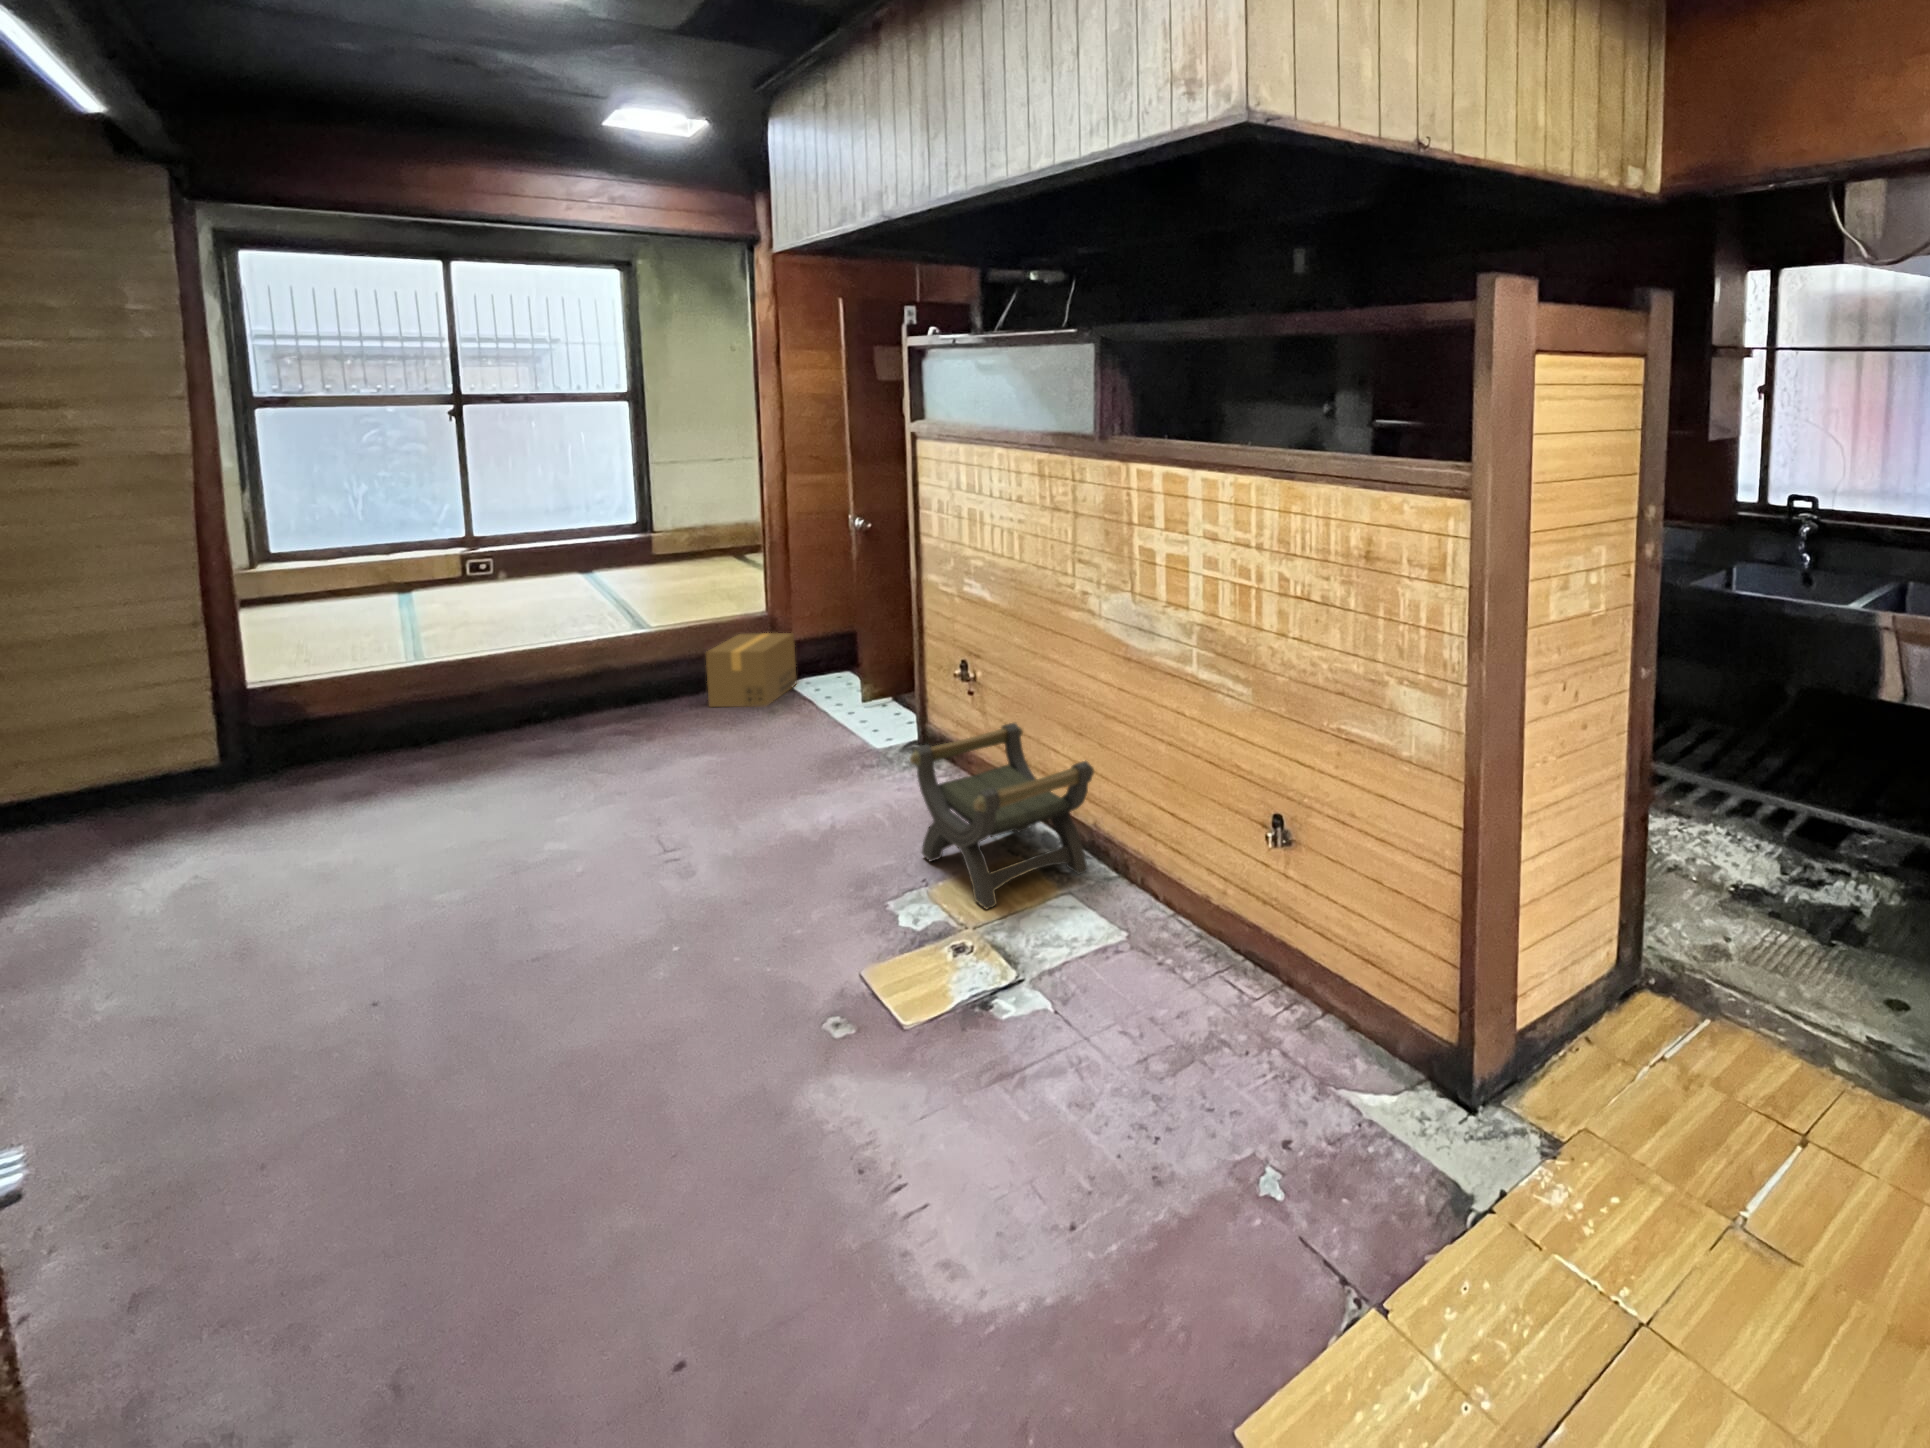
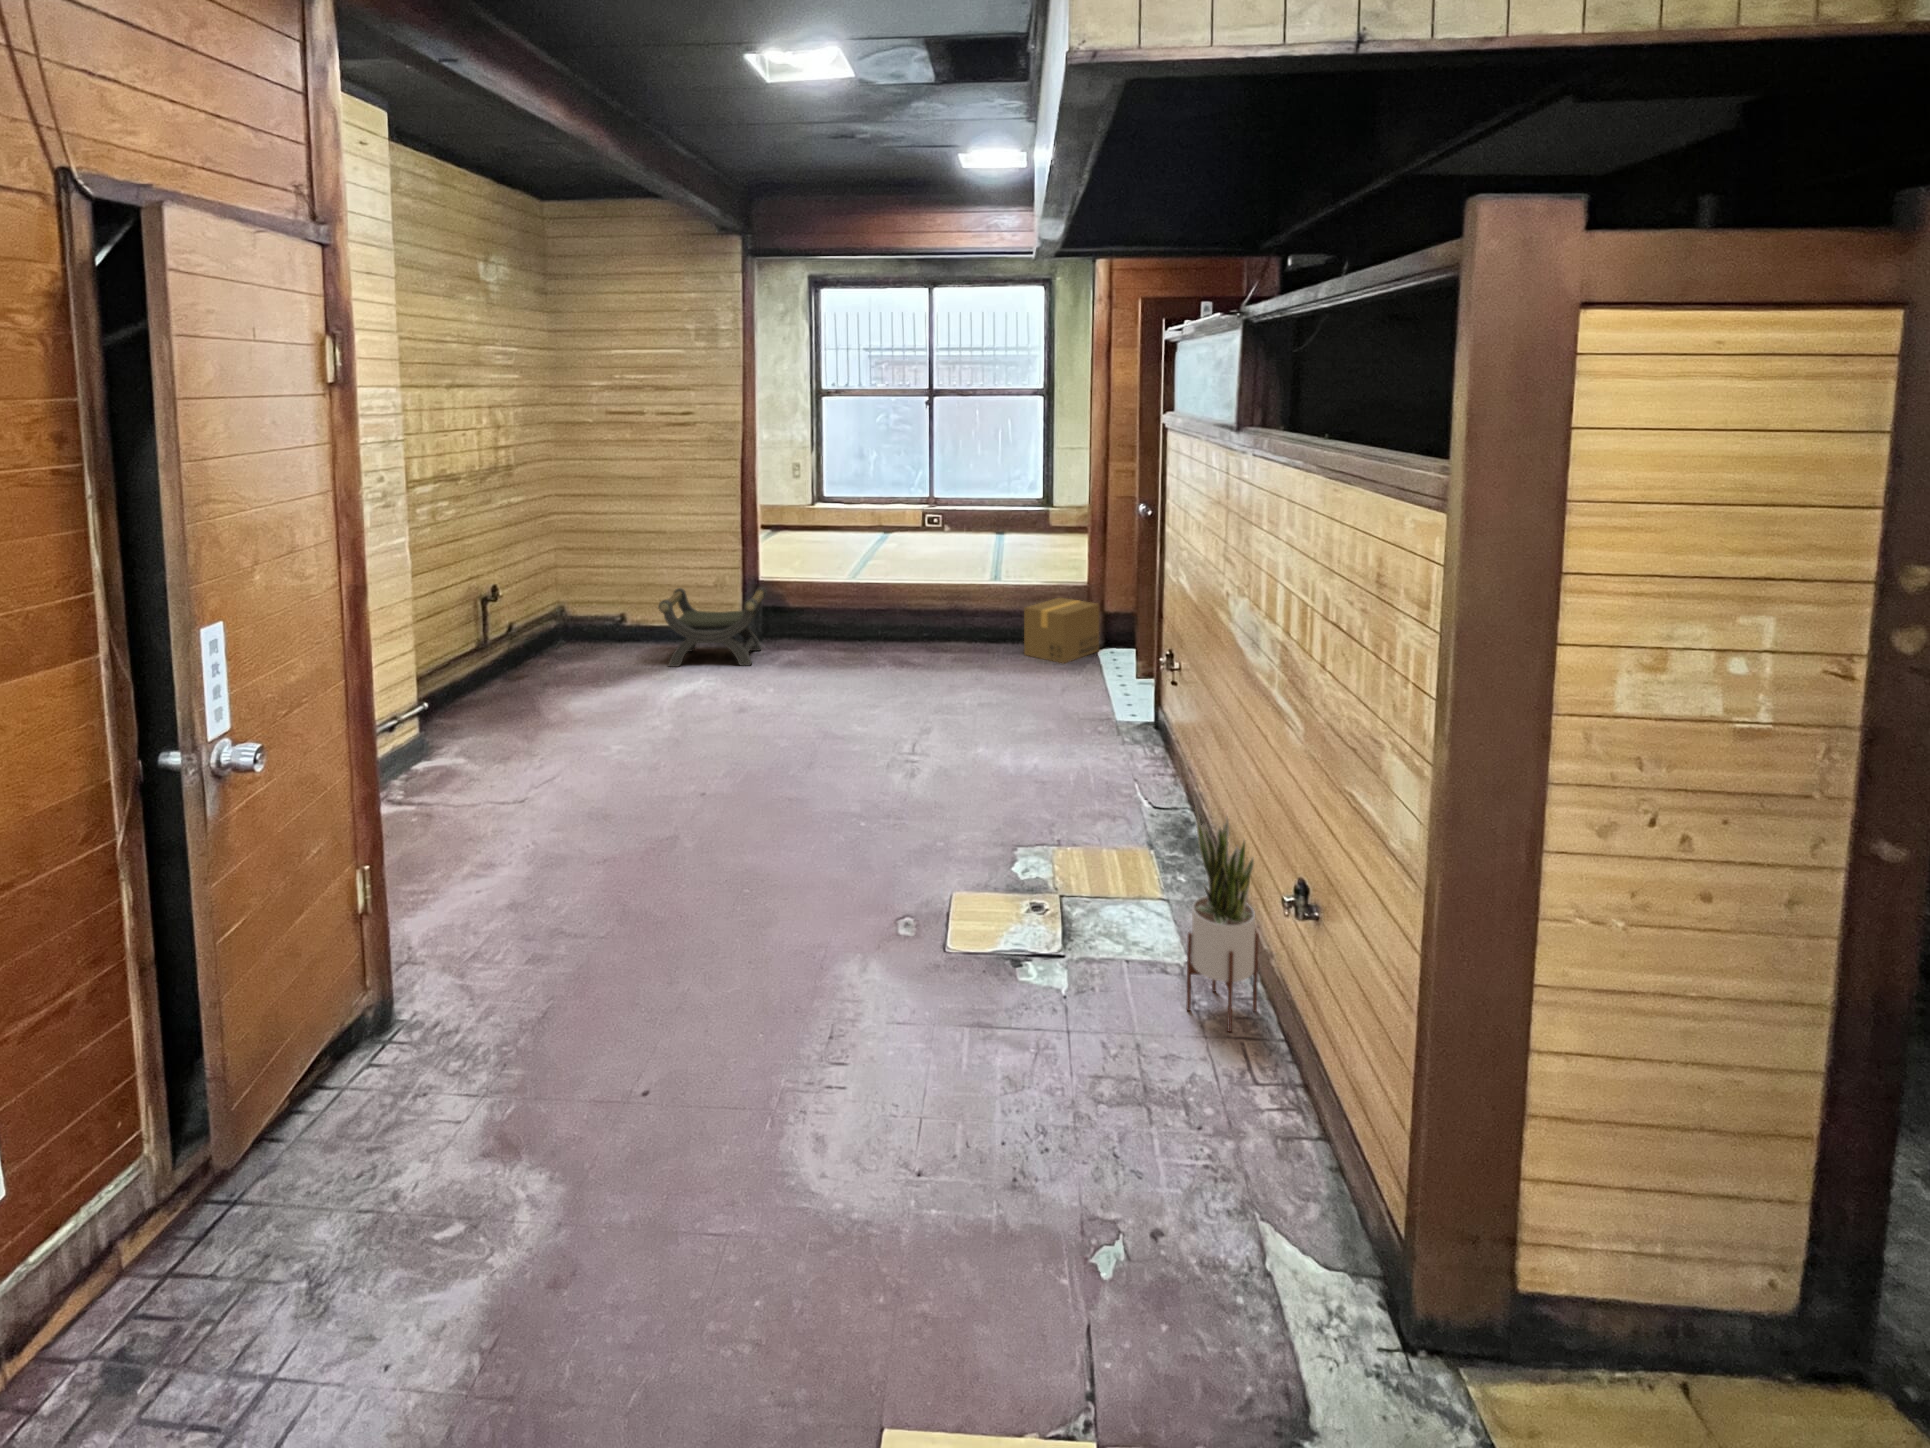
stool: present [910,723,1094,909] -> present [658,587,767,667]
potted plant: none [1146,780,1220,974] -> present [1187,801,1258,1032]

